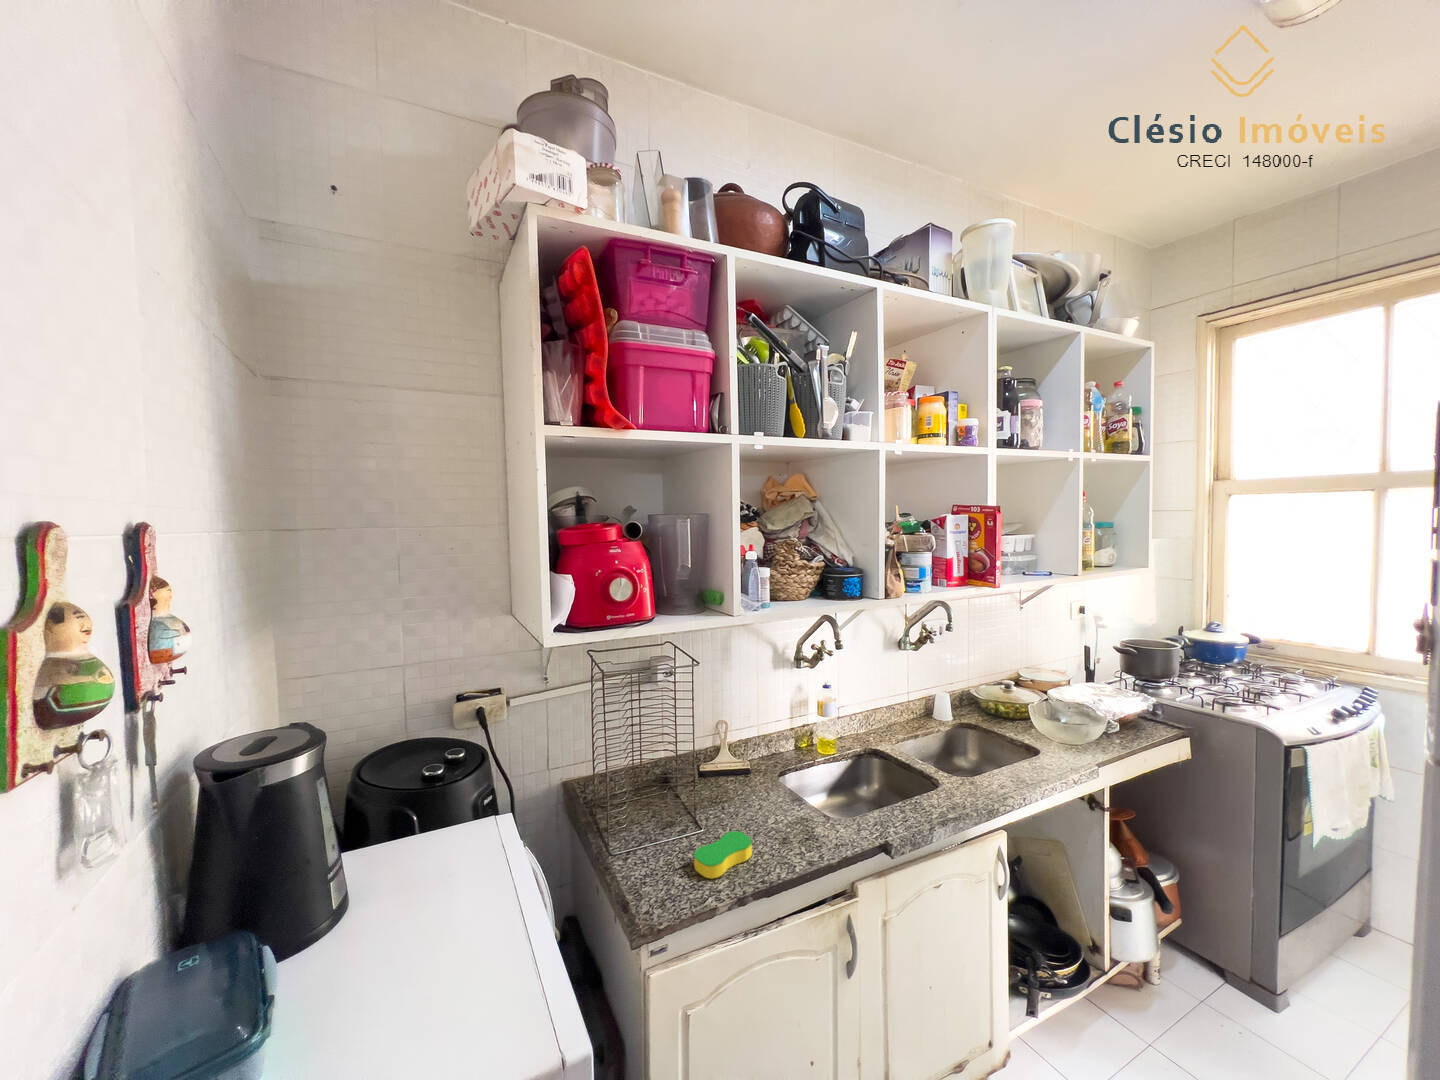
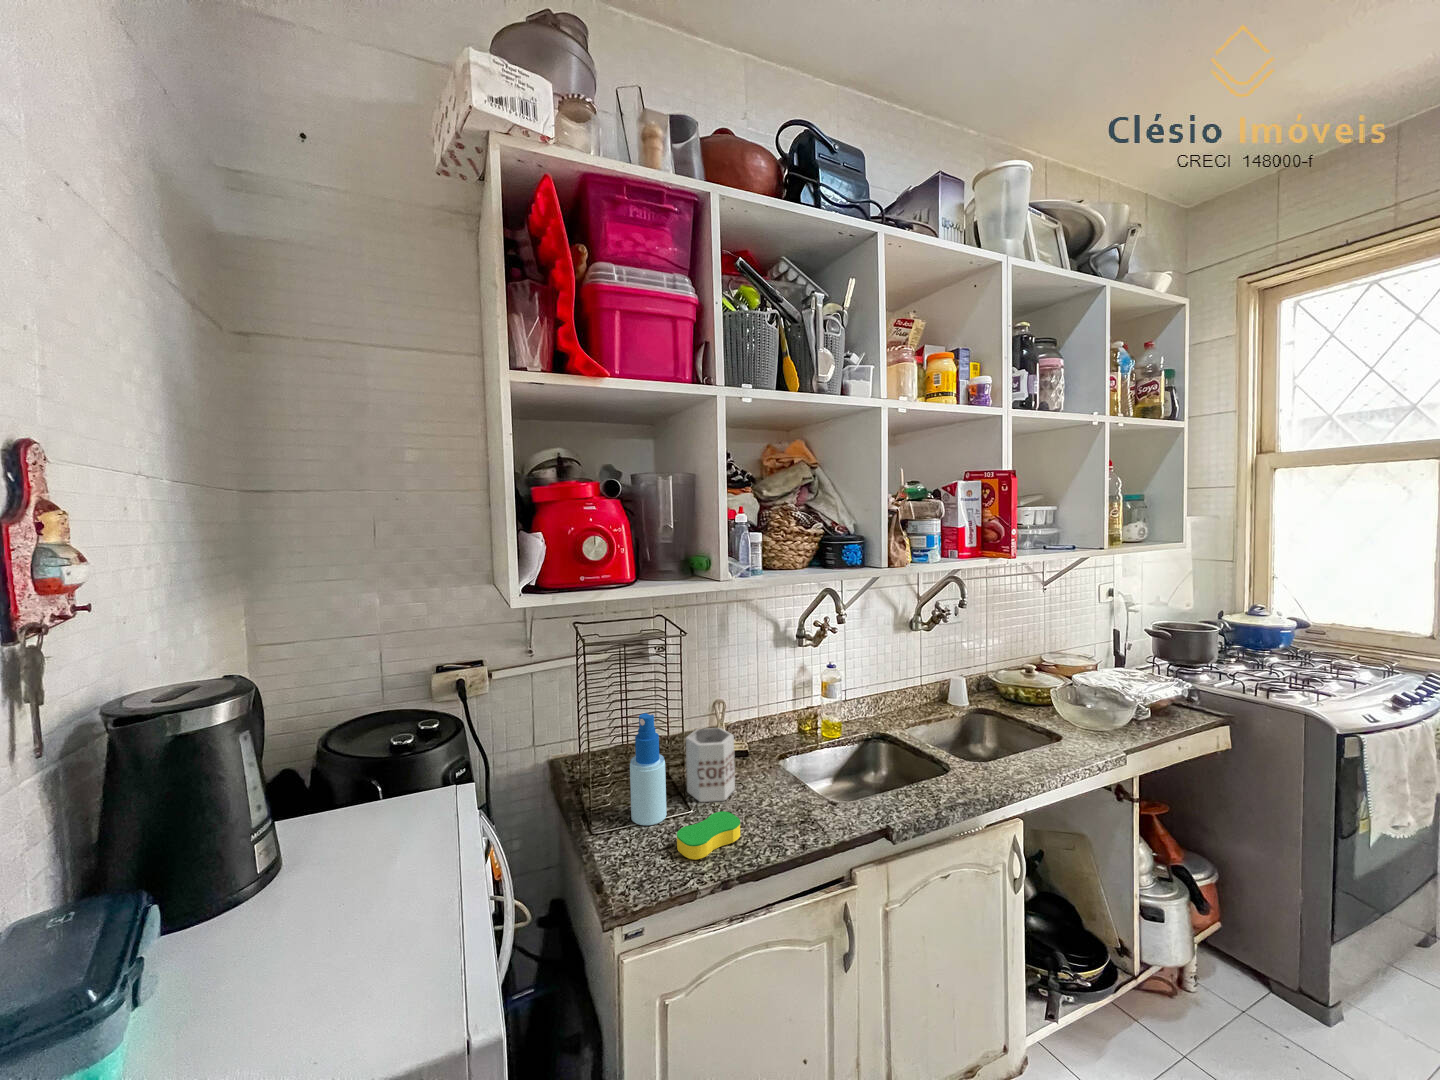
spray bottle: none [647,739,681,845] -> present [630,713,667,825]
mug: none [697,749,743,821] -> present [686,728,735,802]

